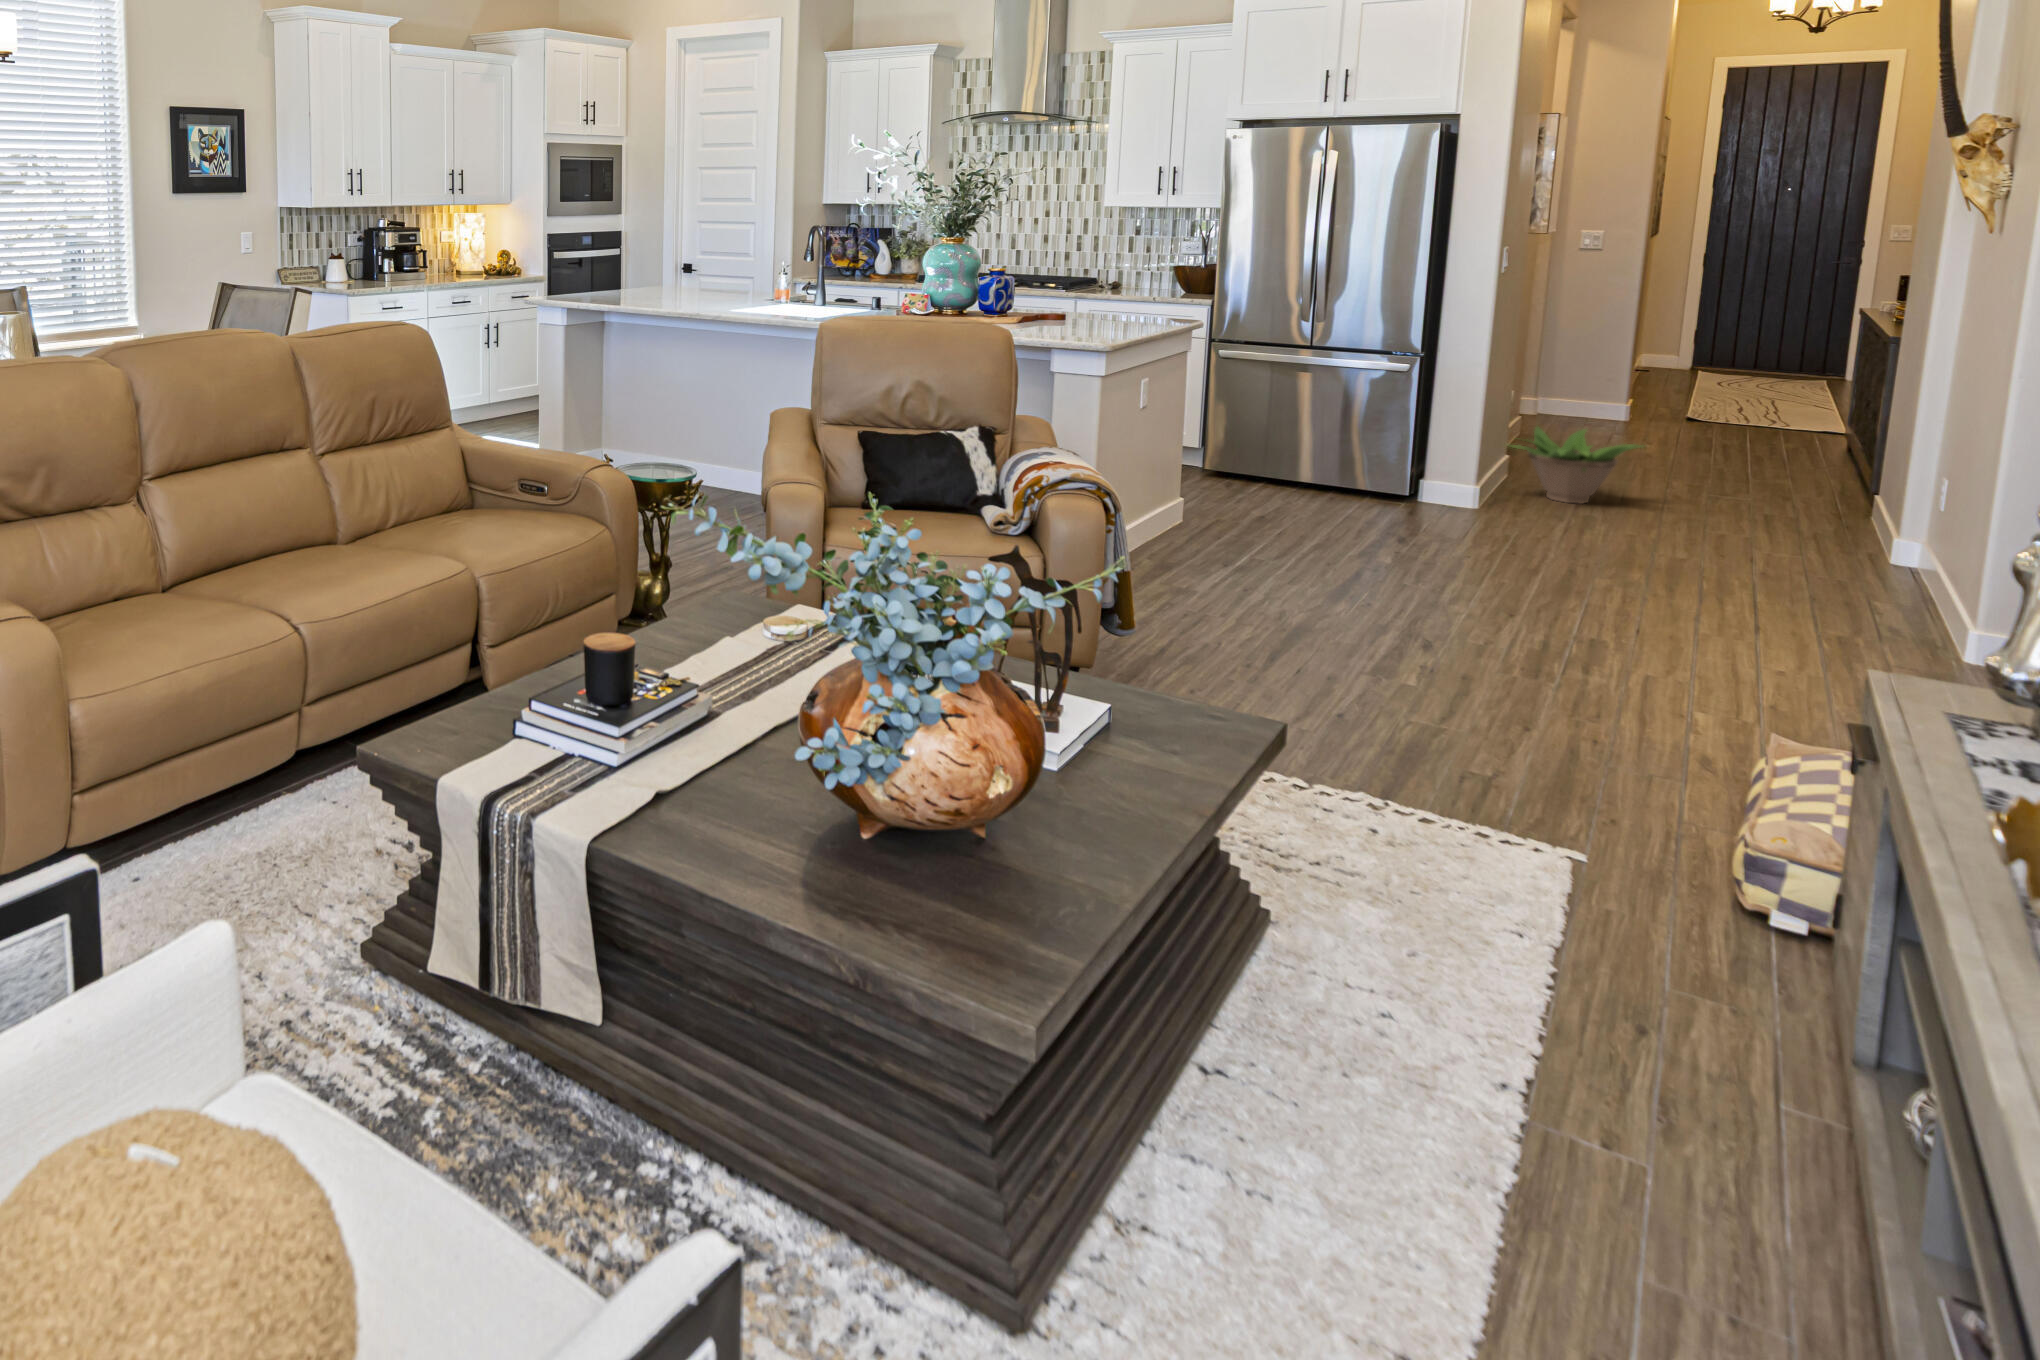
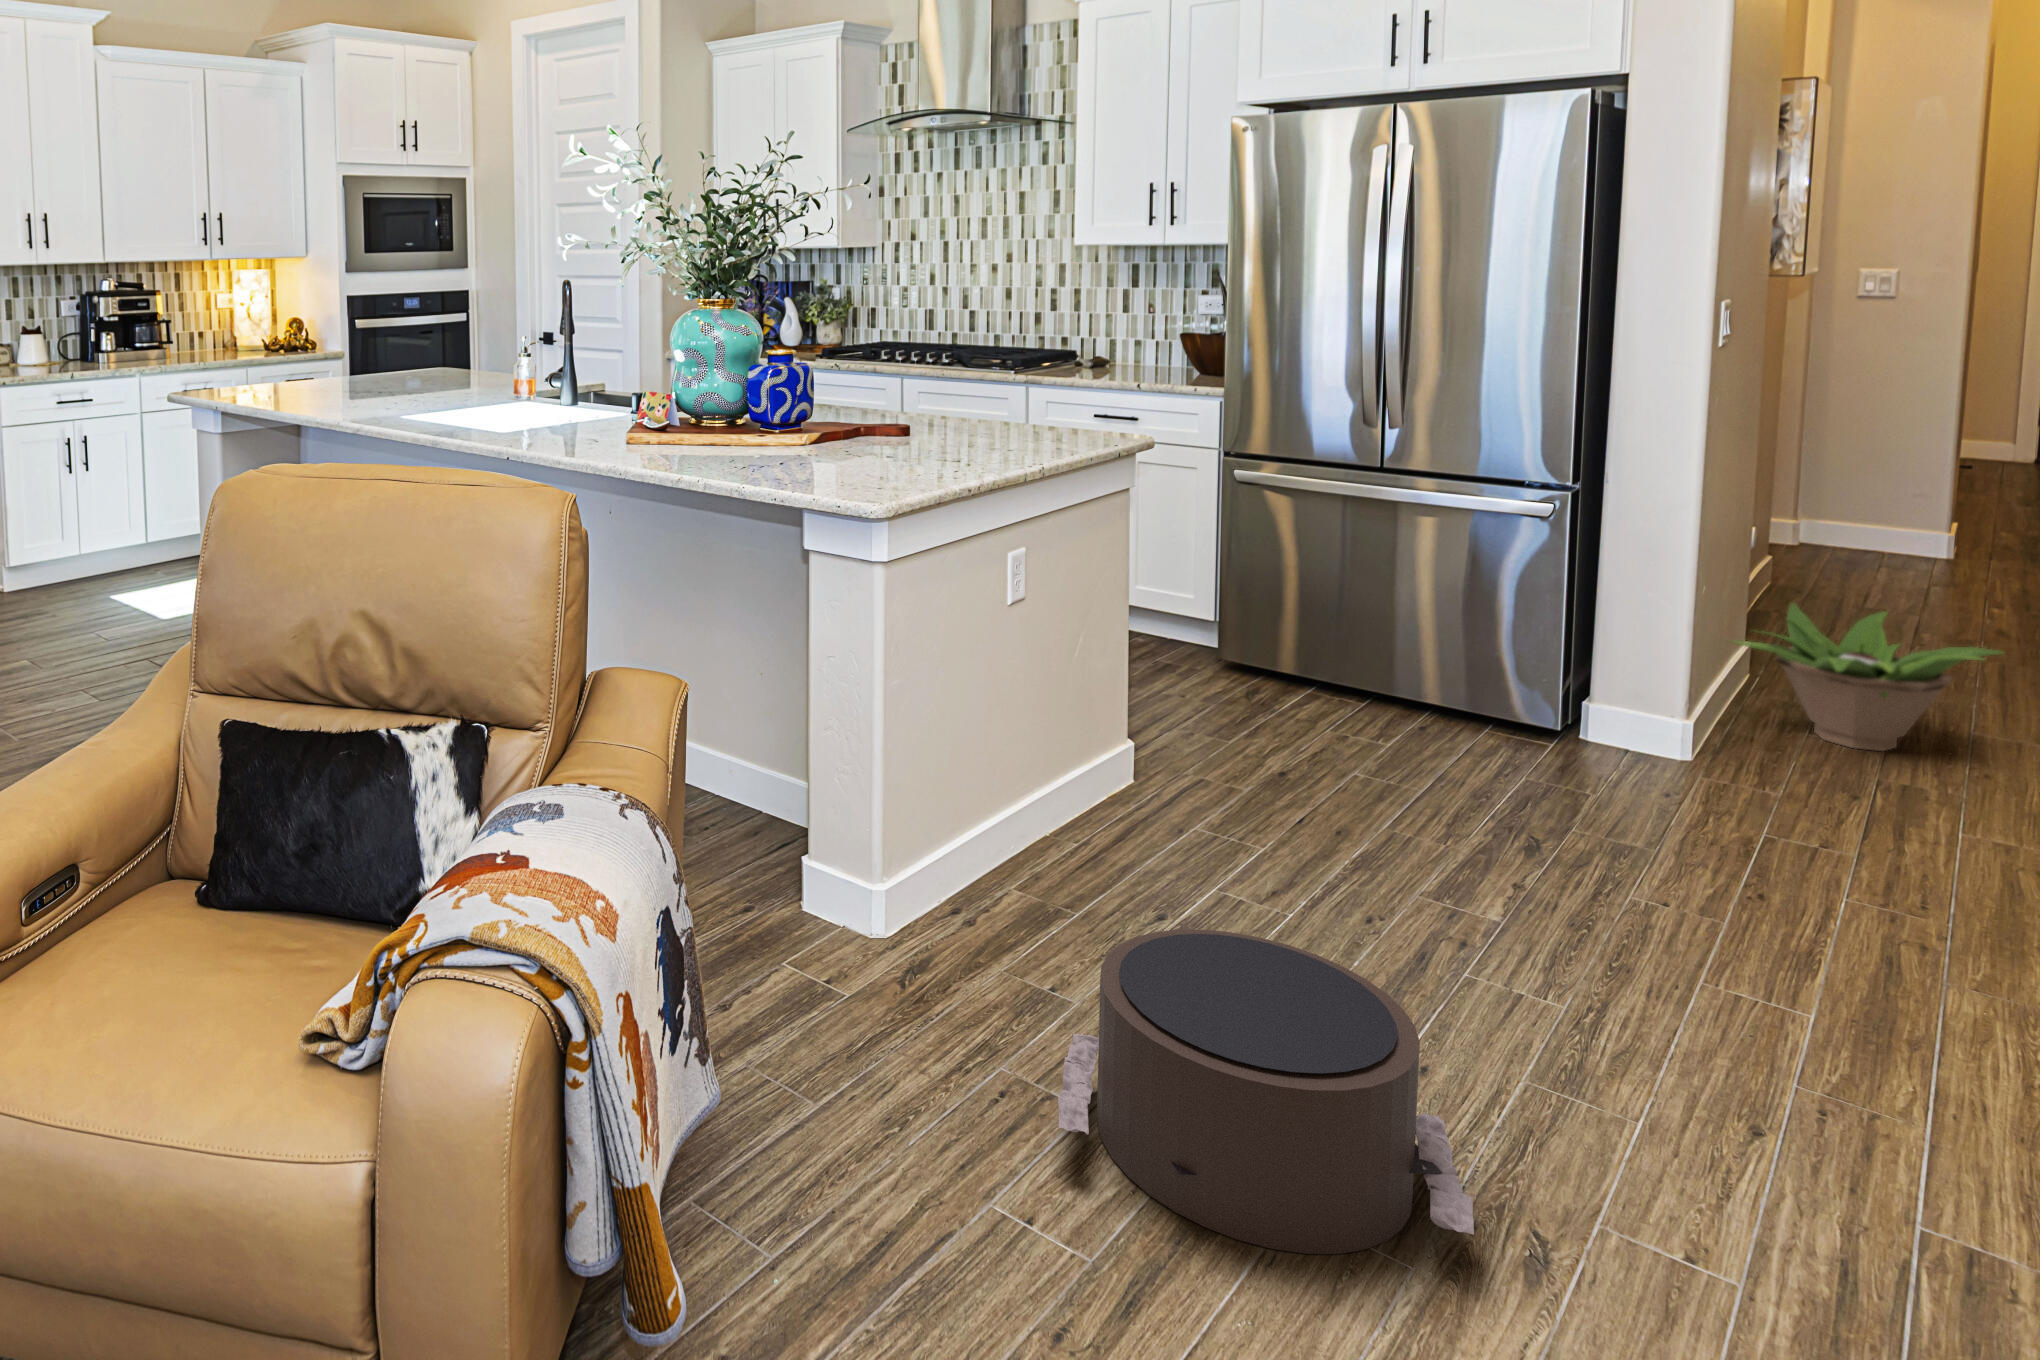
pouf: none [1221,544,1417,655] -> present [1057,930,1474,1254]

